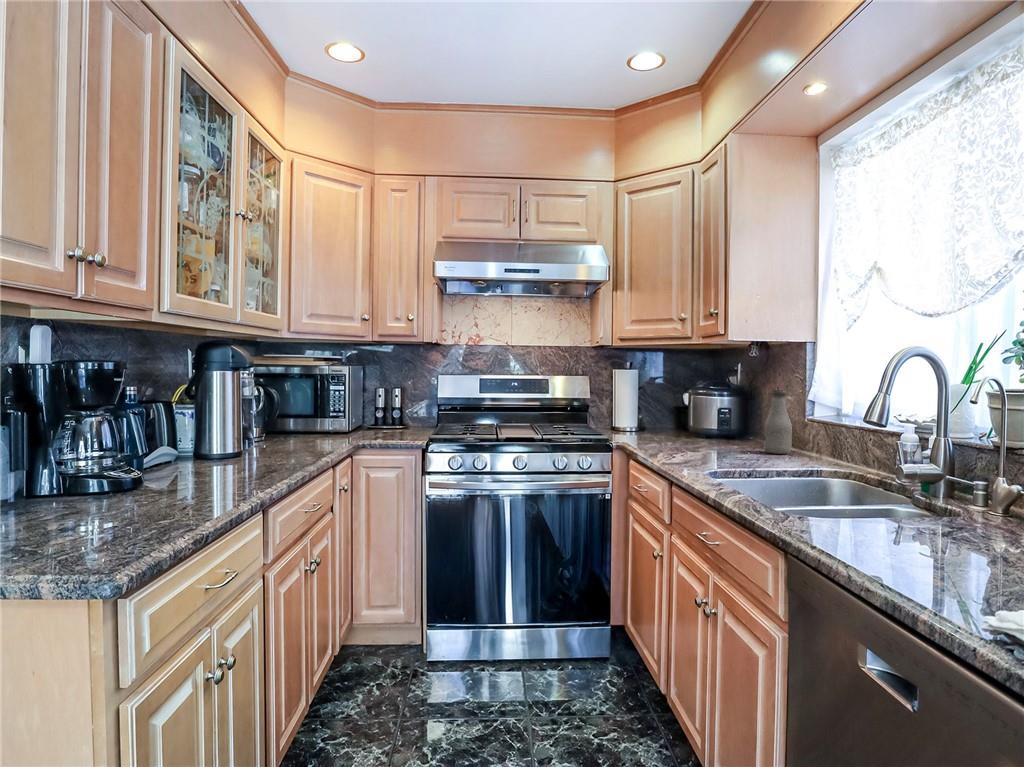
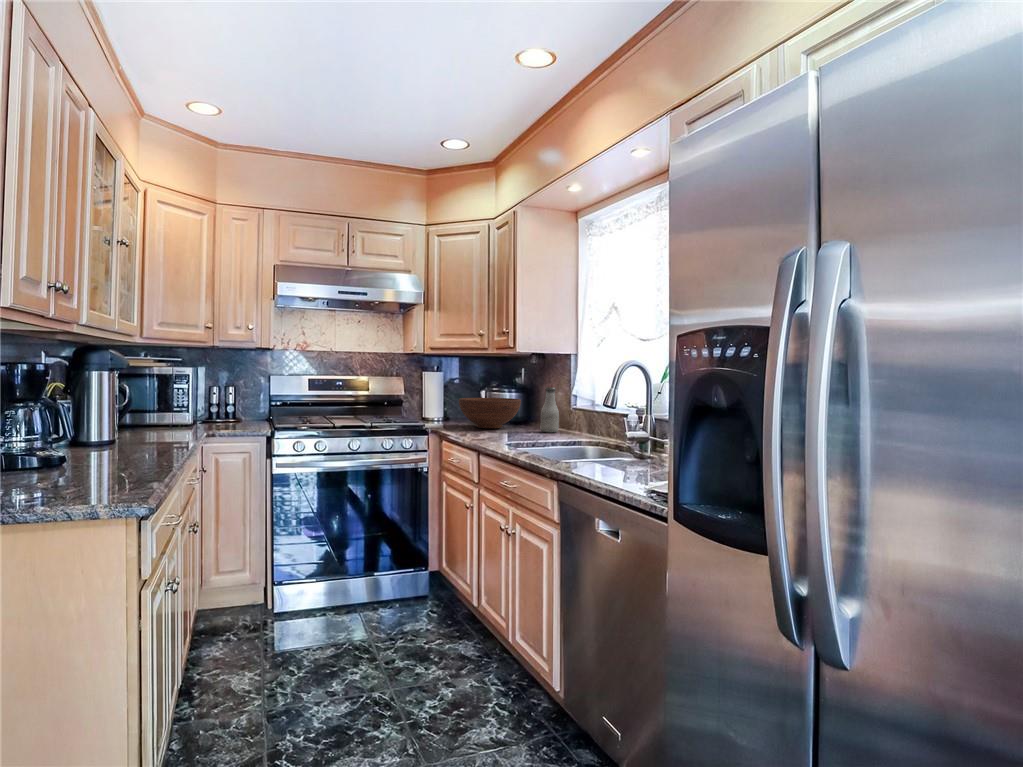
fruit bowl: none [651,403,737,445] -> present [459,398,521,429]

